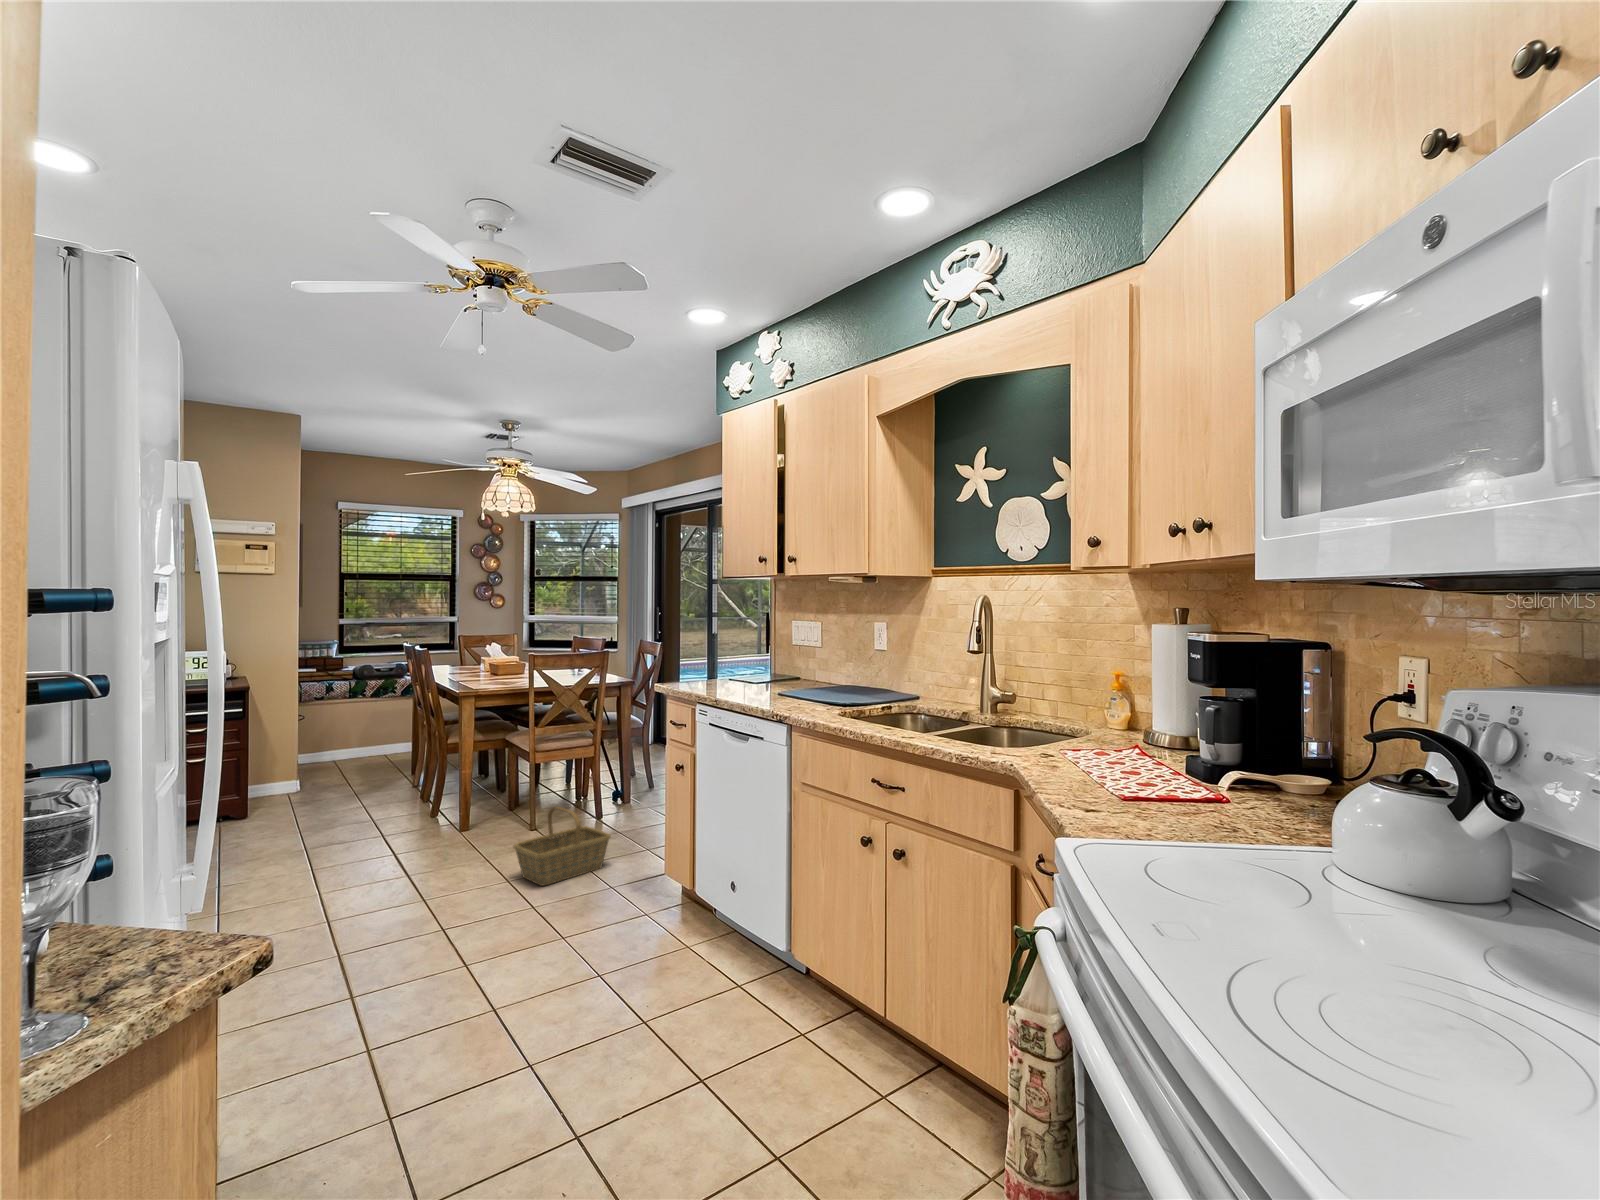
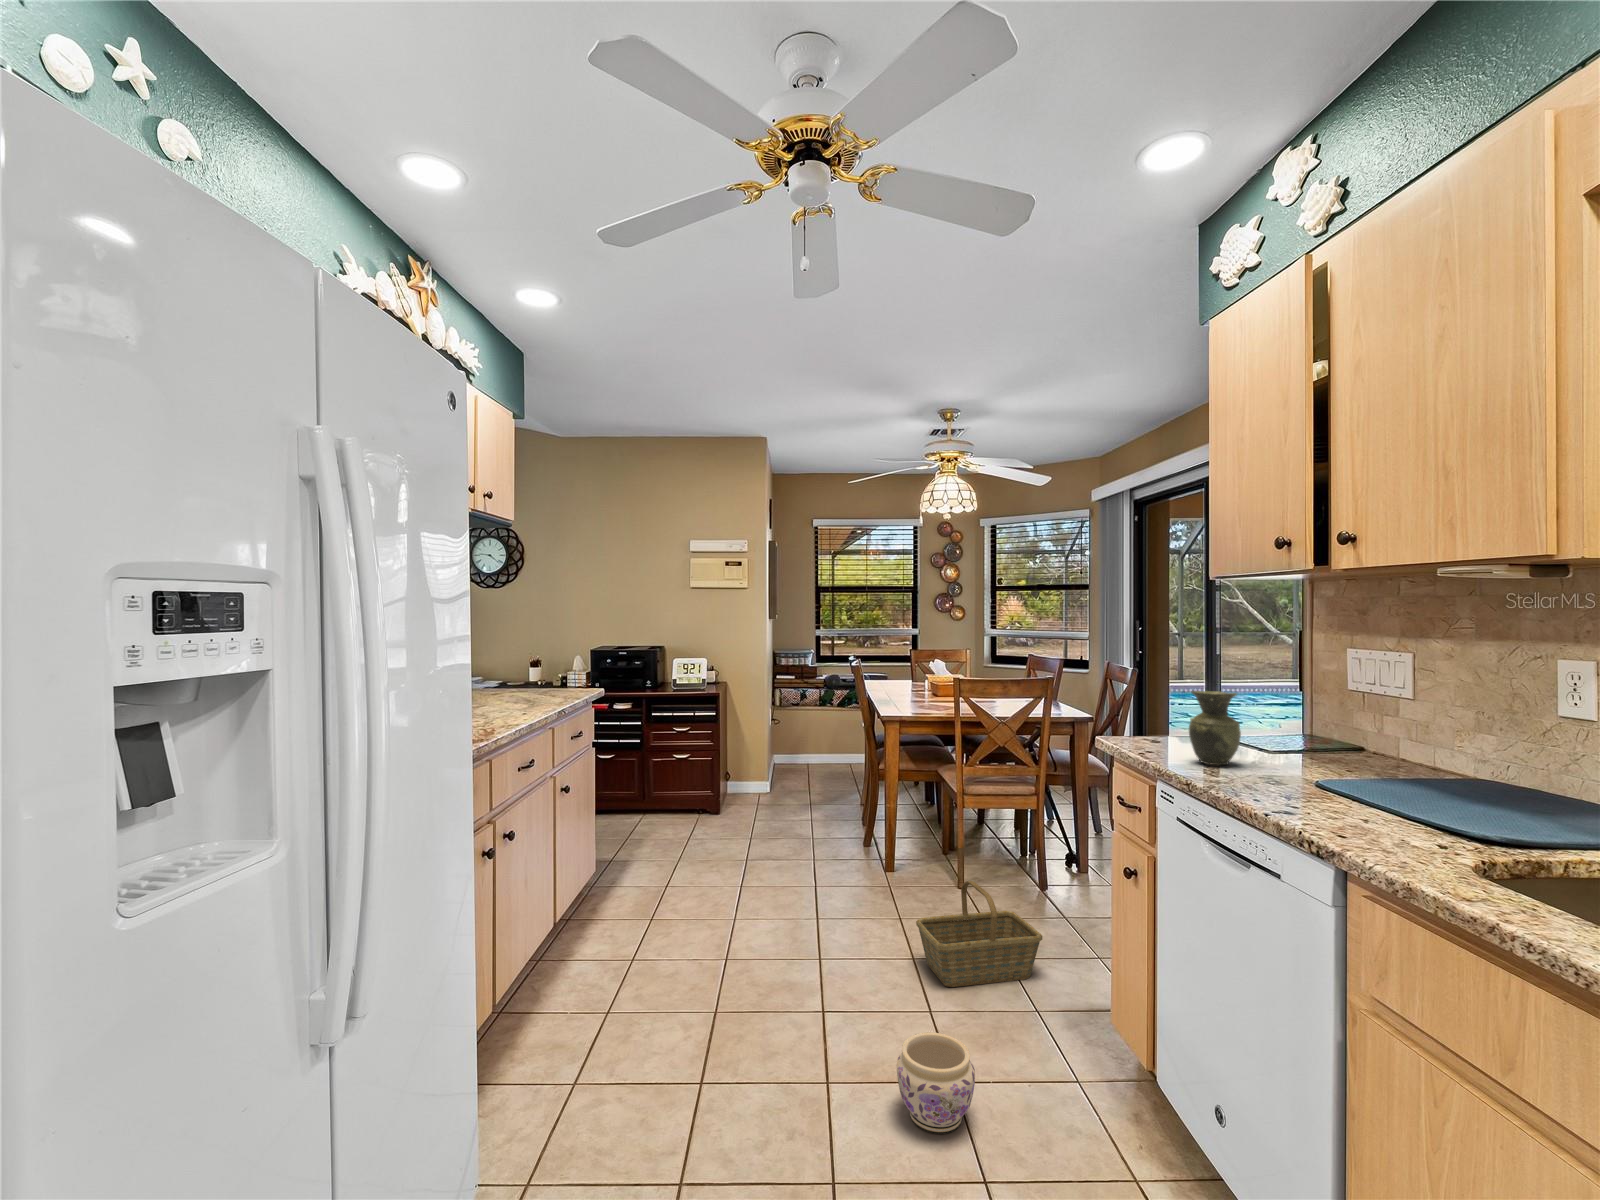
vase: none [714,648,741,692] -> present [1189,691,1241,765]
planter: none [530,897,587,959] -> present [897,1032,975,1134]

